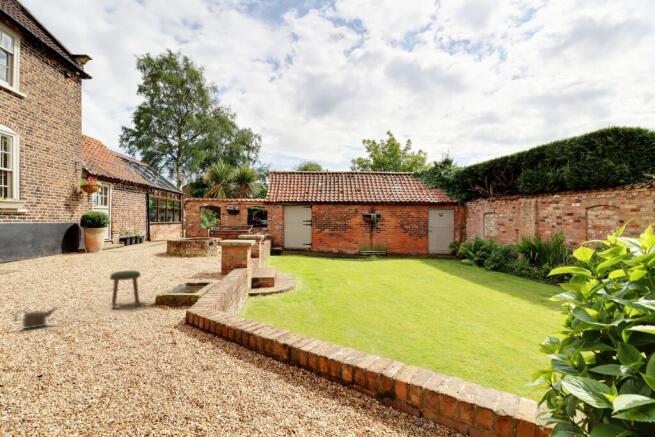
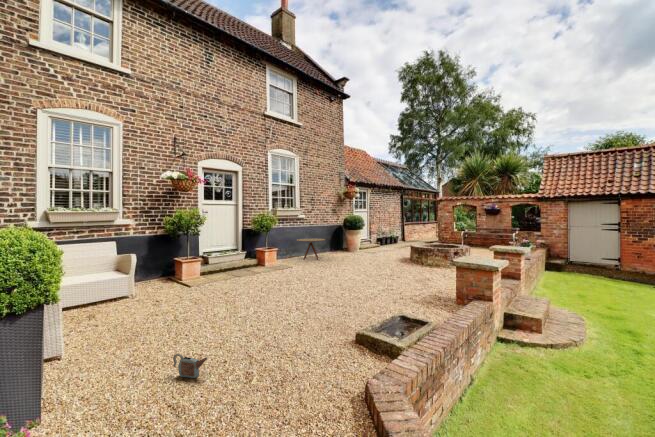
round table: none [18,237,65,263] -> present [297,238,325,260]
stool: present [110,271,140,309] -> none [274,312,311,369]

